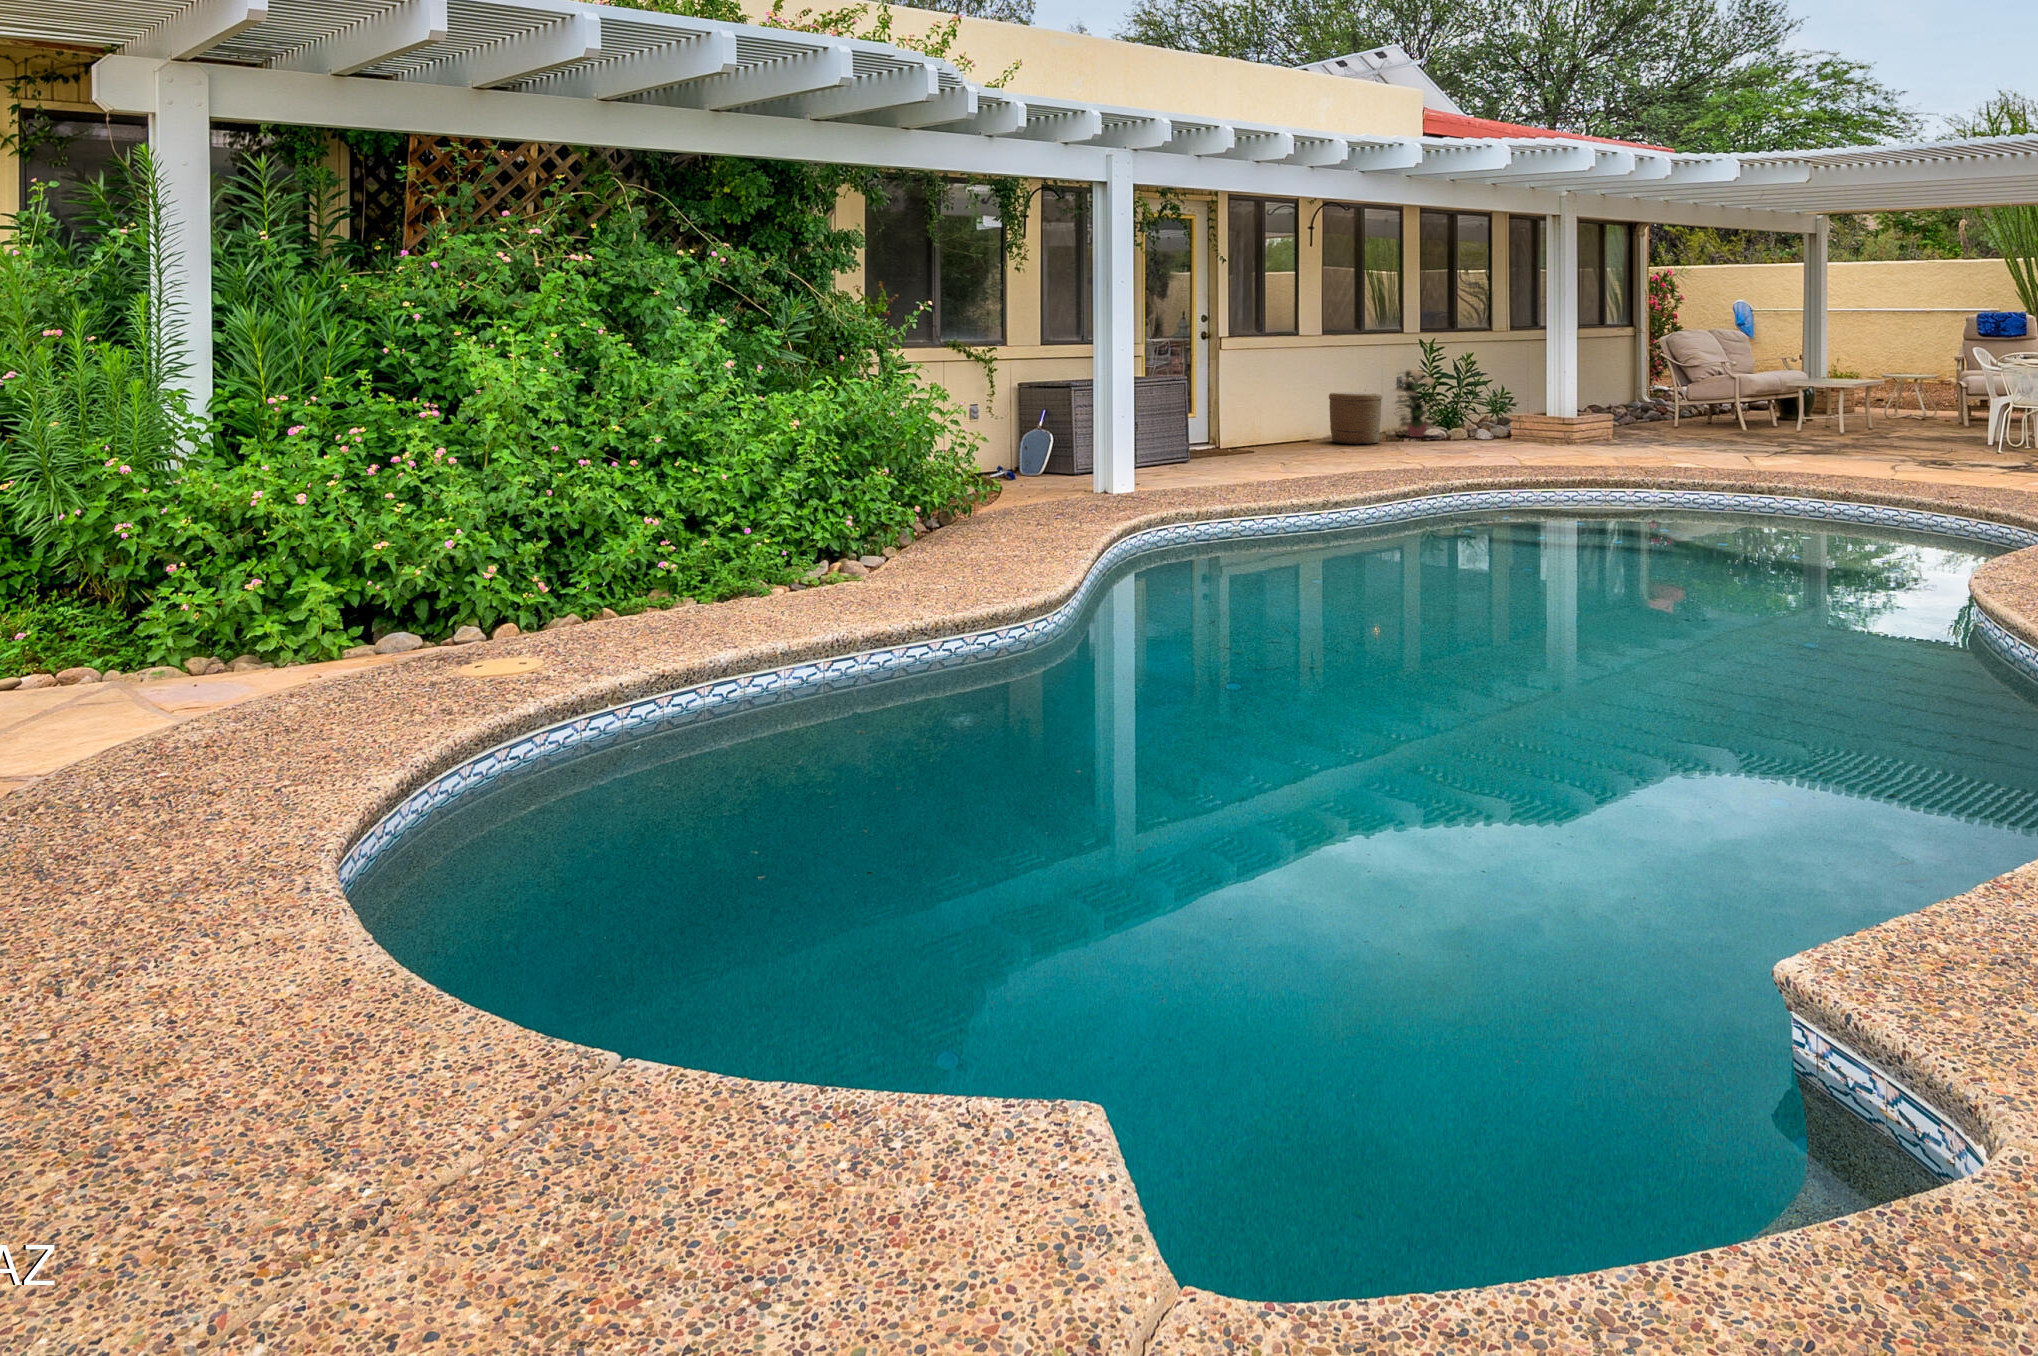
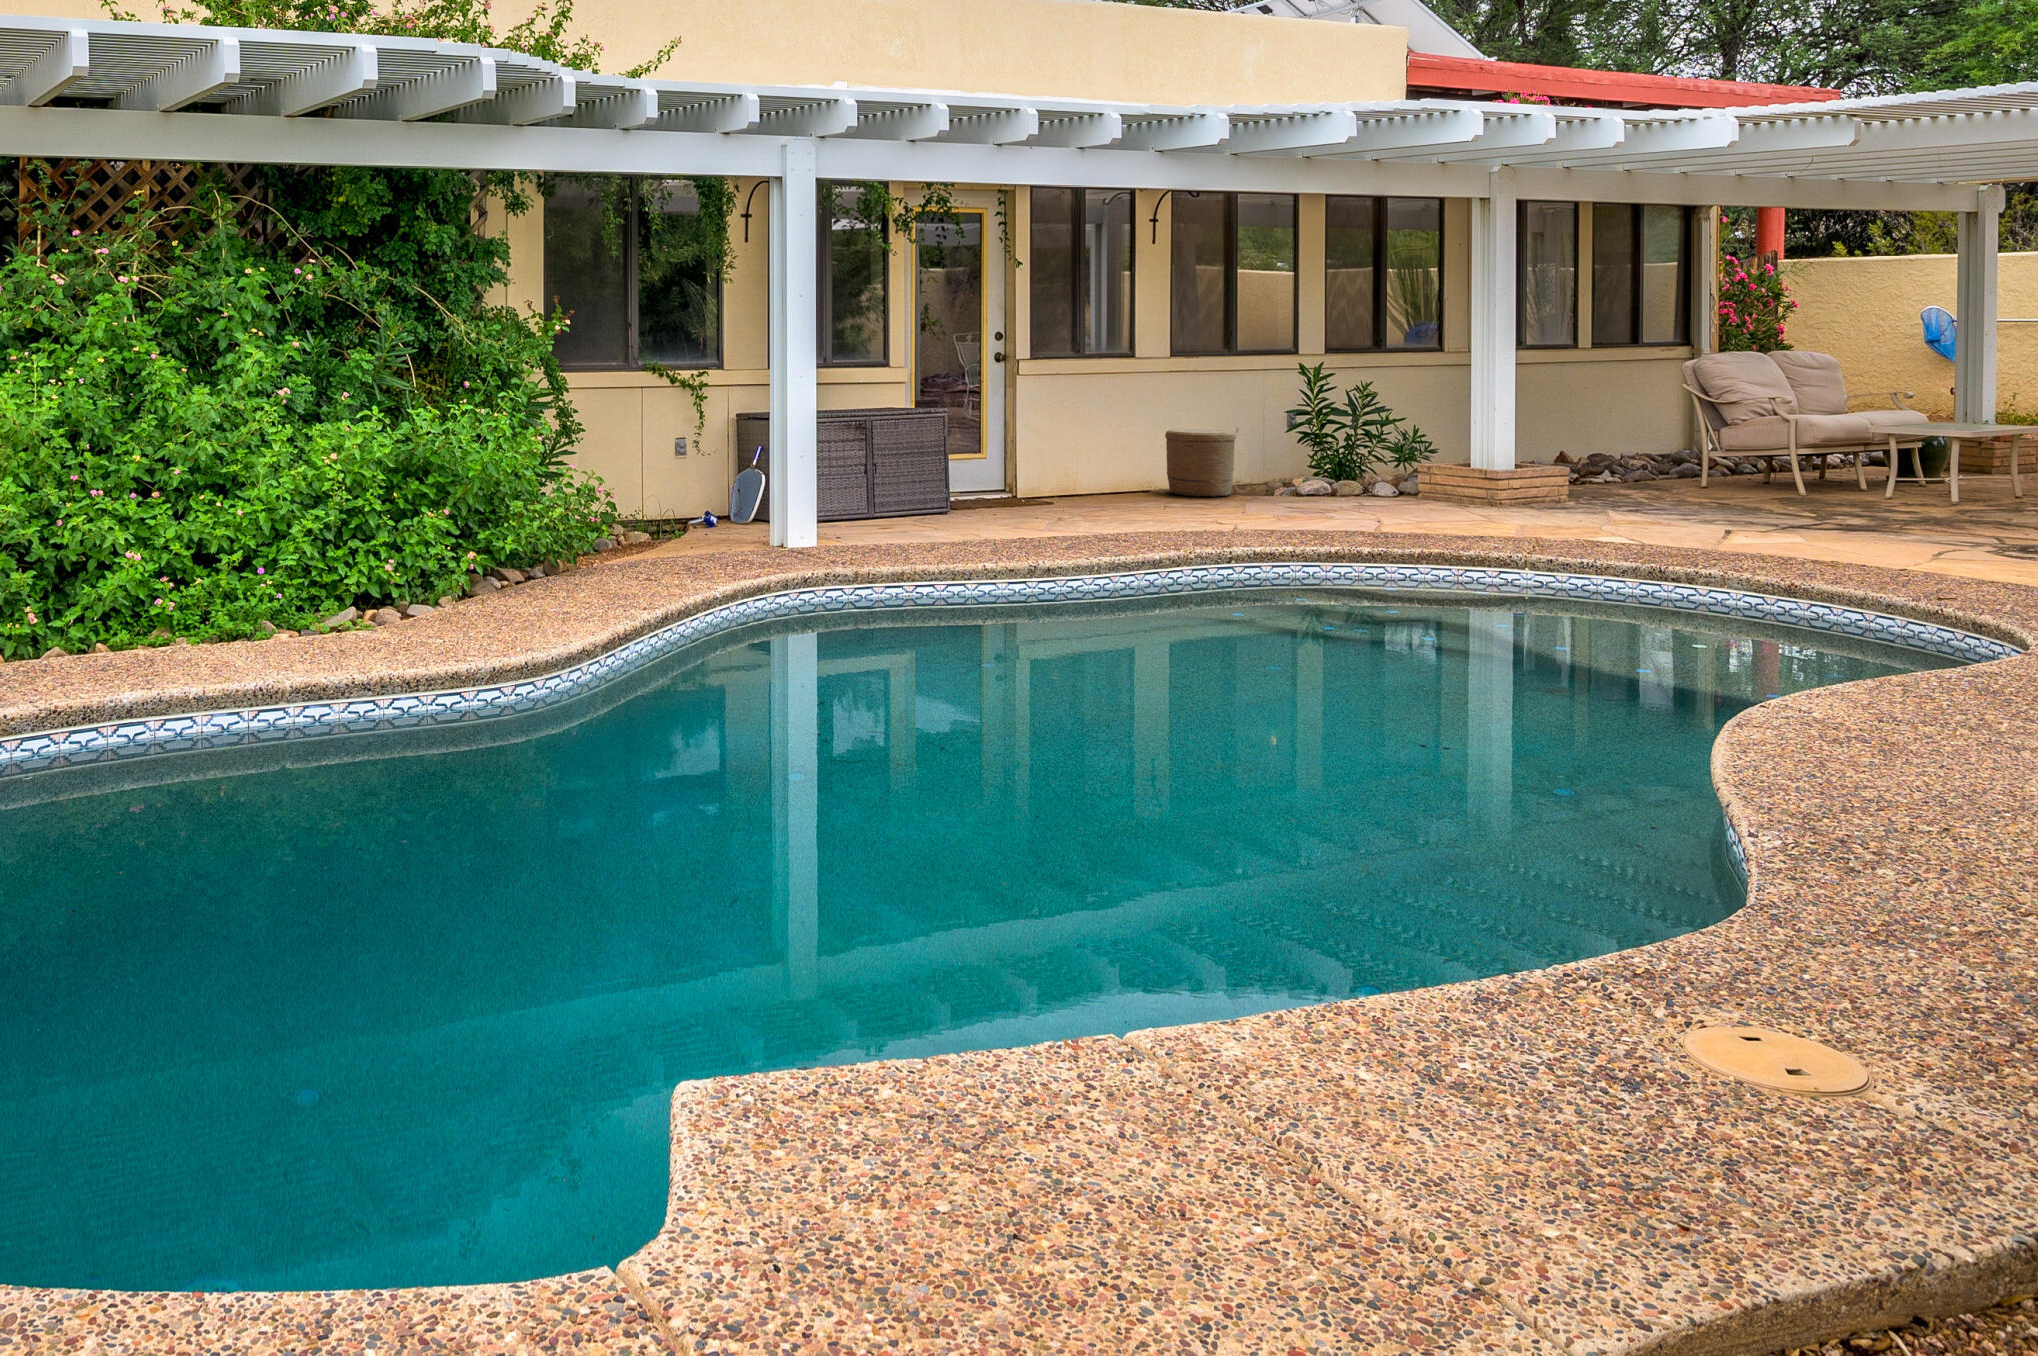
decorative plant: present [1395,370,1436,437] -> none [1265,403,1331,490]

